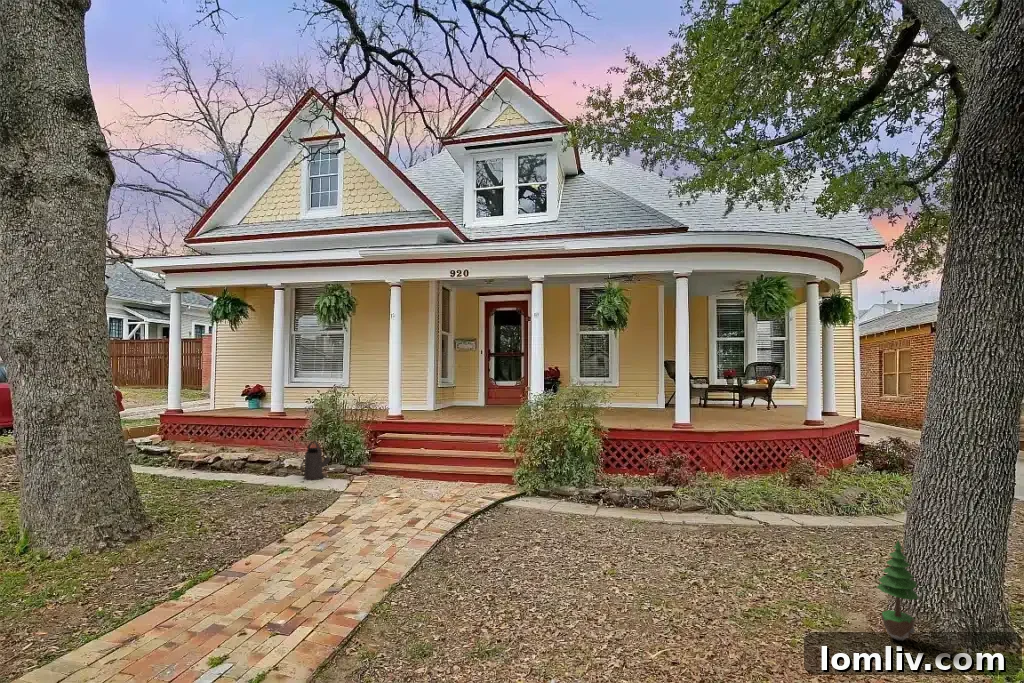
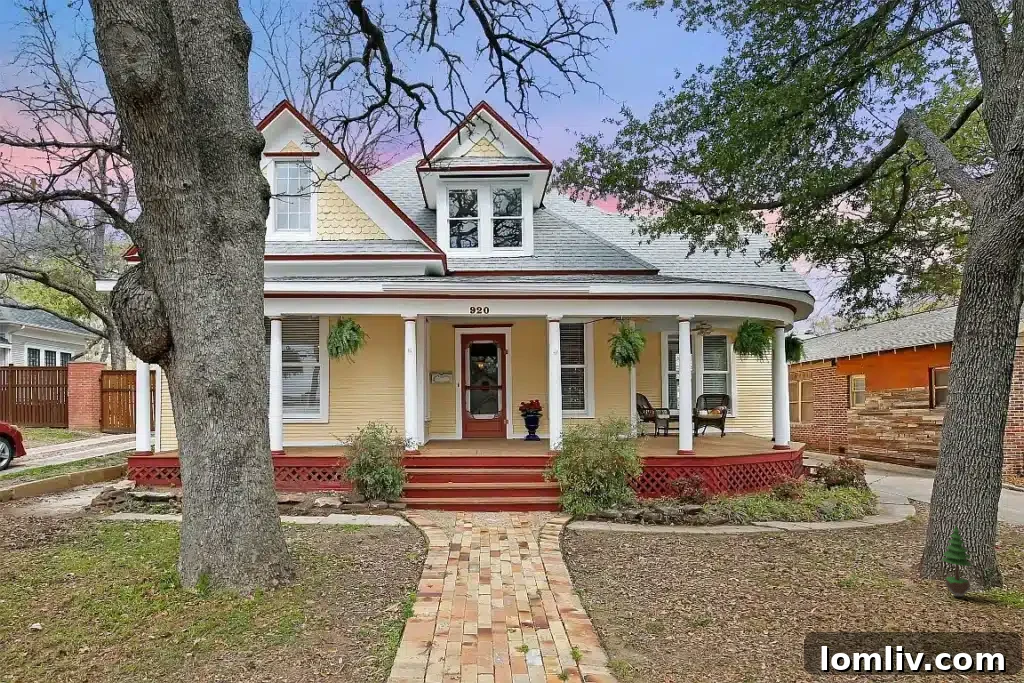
watering can: present [301,442,330,480] -> none [340,479,367,518]

